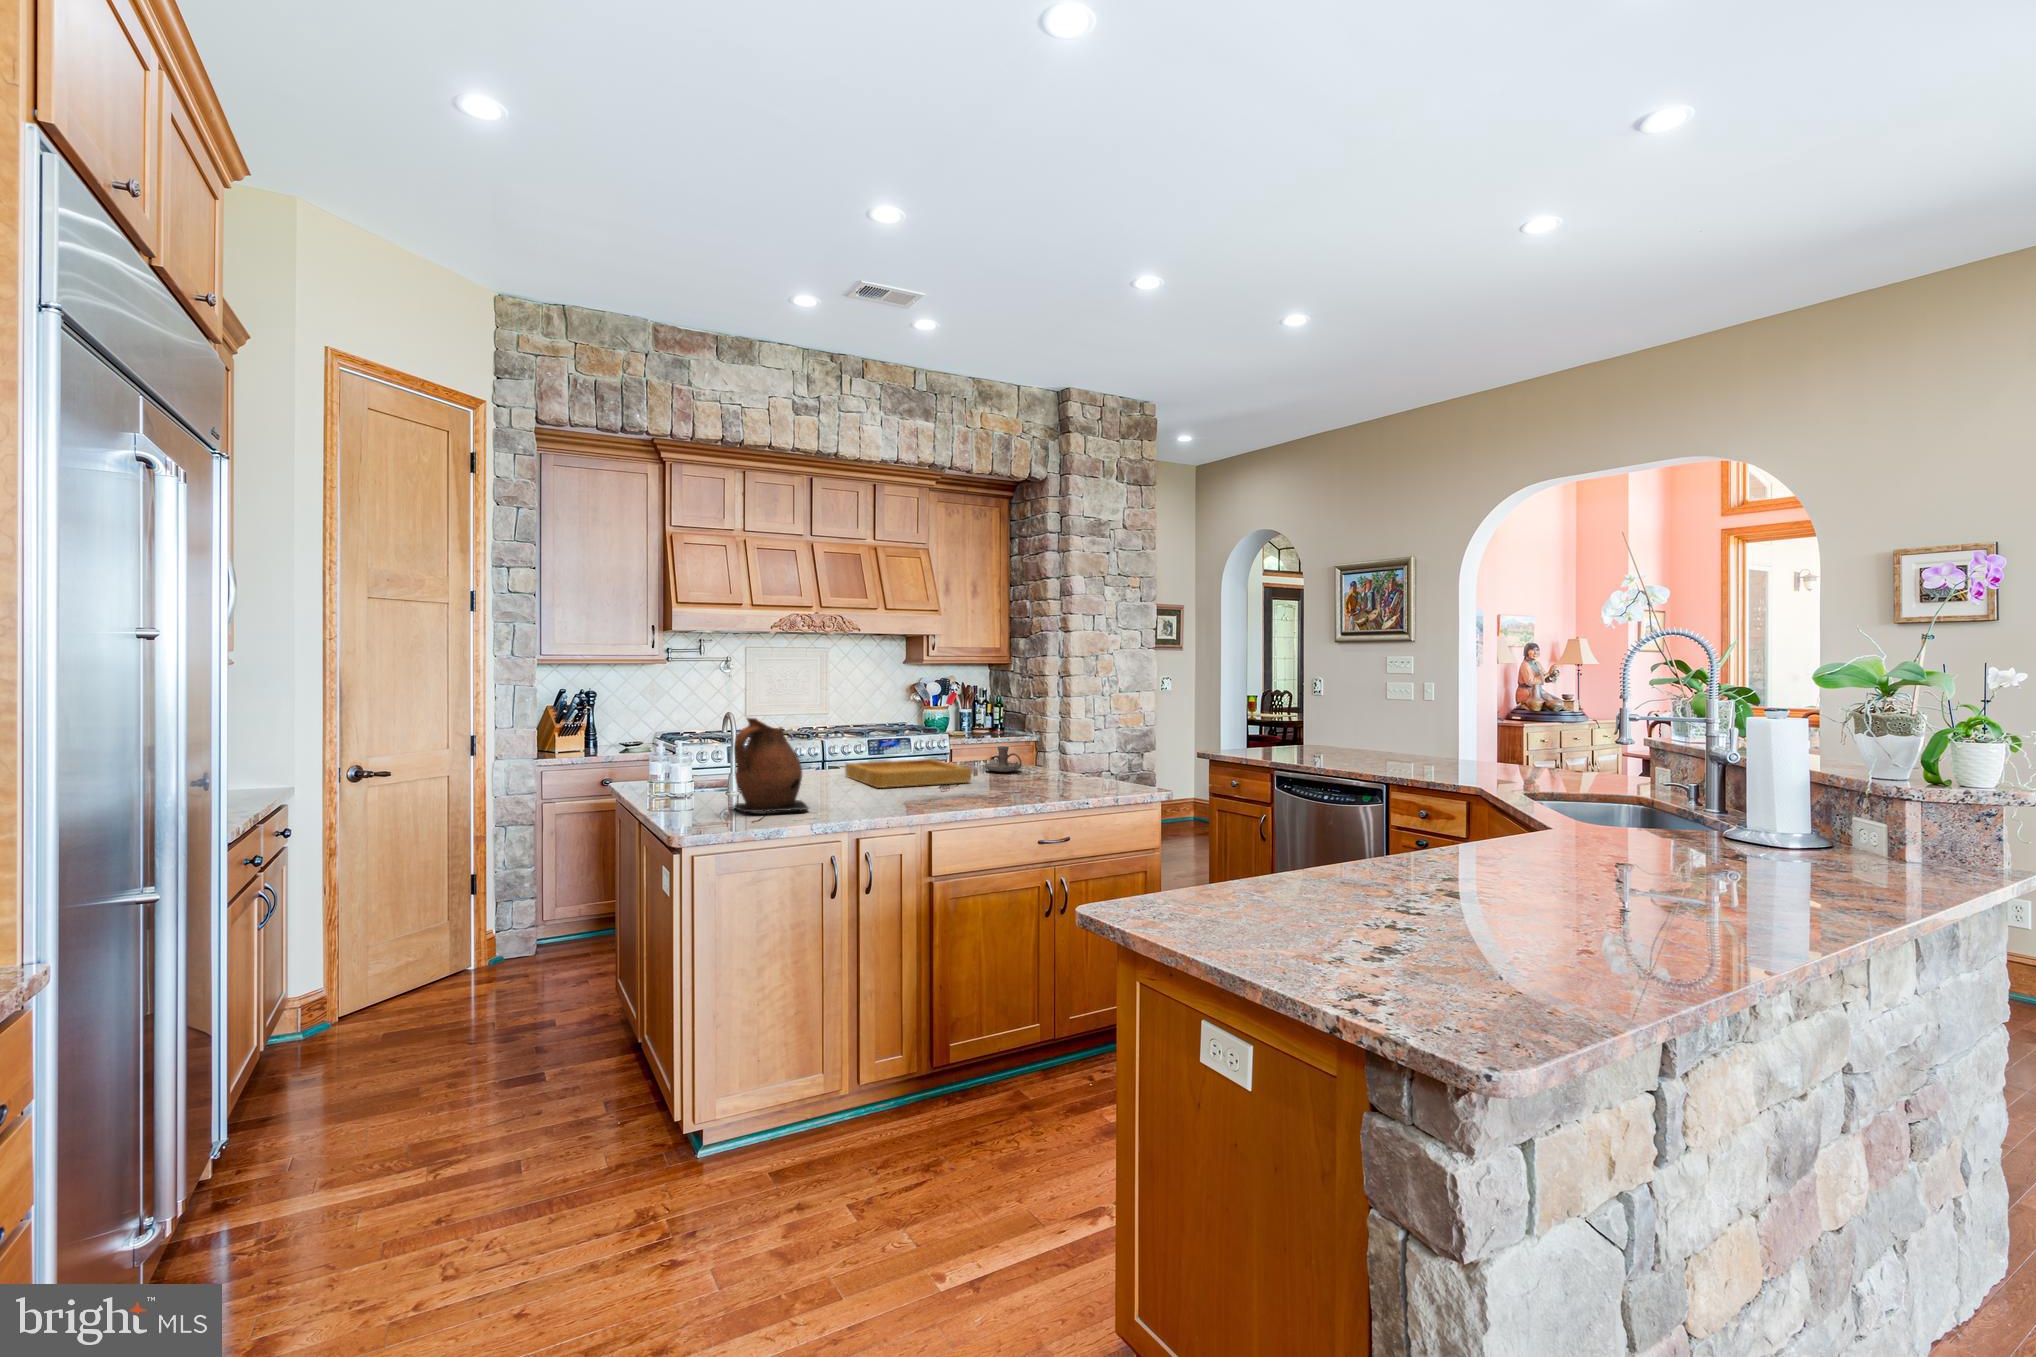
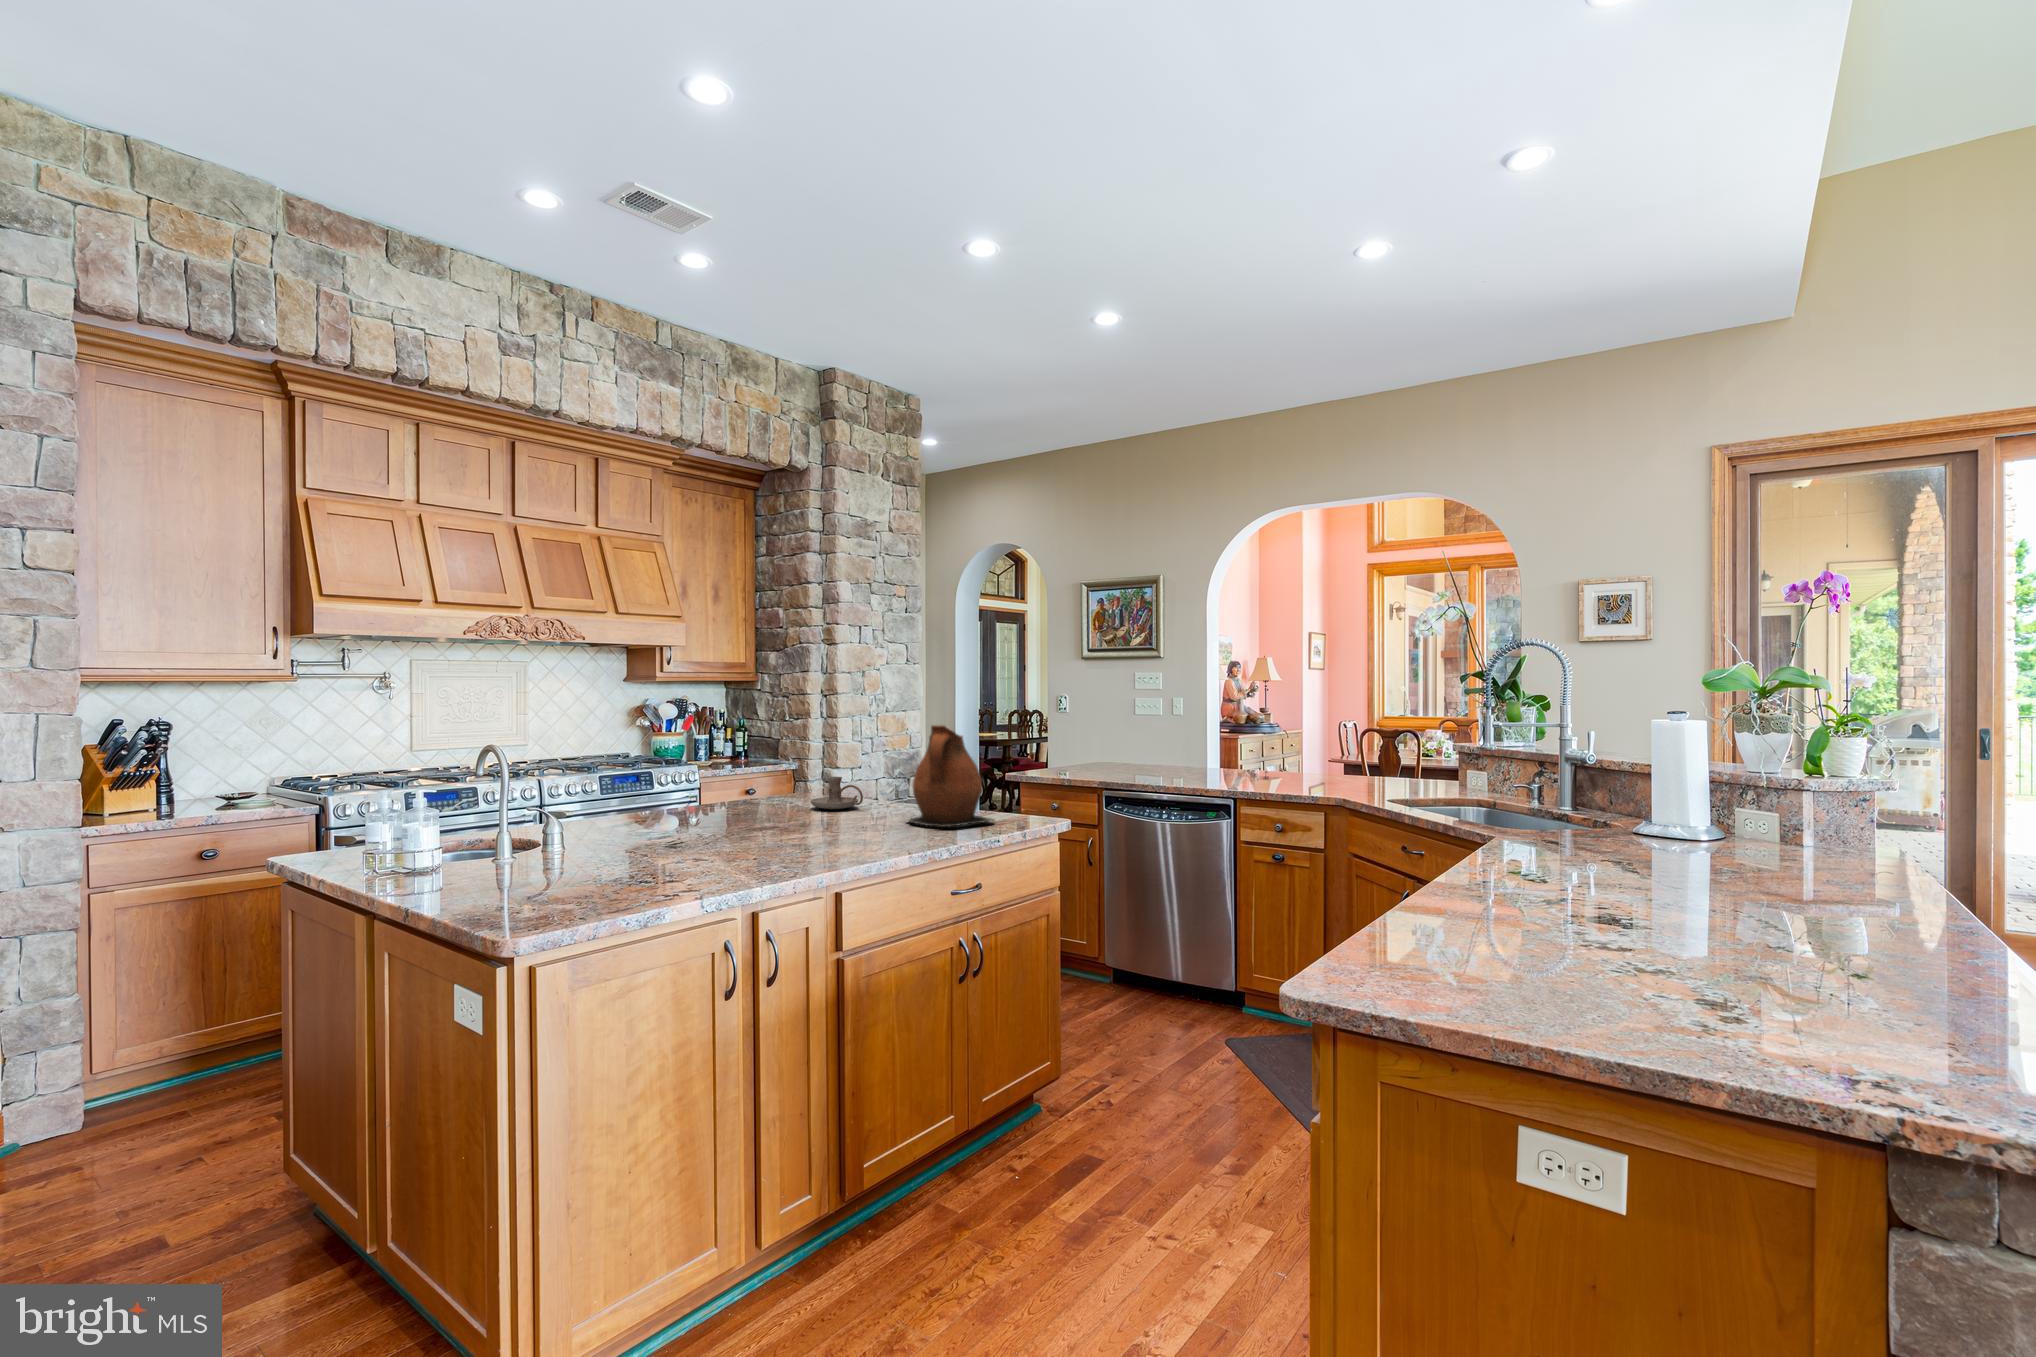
ceramic pitcher: present [734,718,808,812] -> present [909,725,994,827]
tray: present [845,759,971,788] -> none [629,797,816,842]

